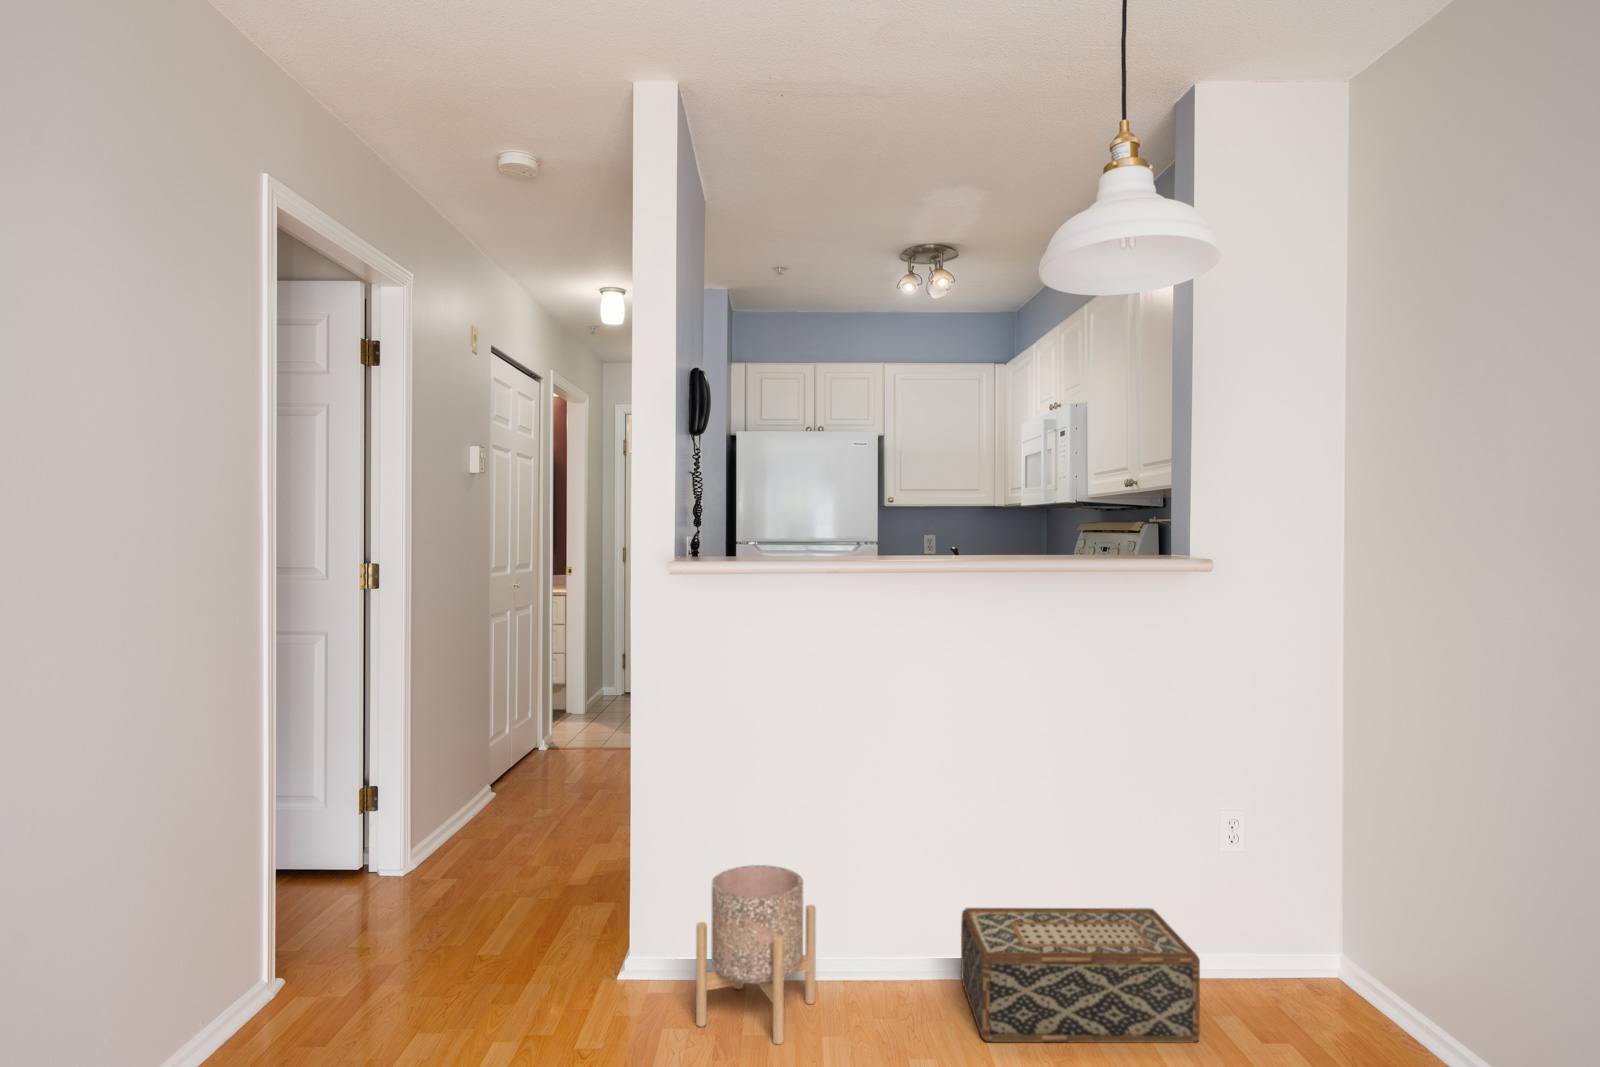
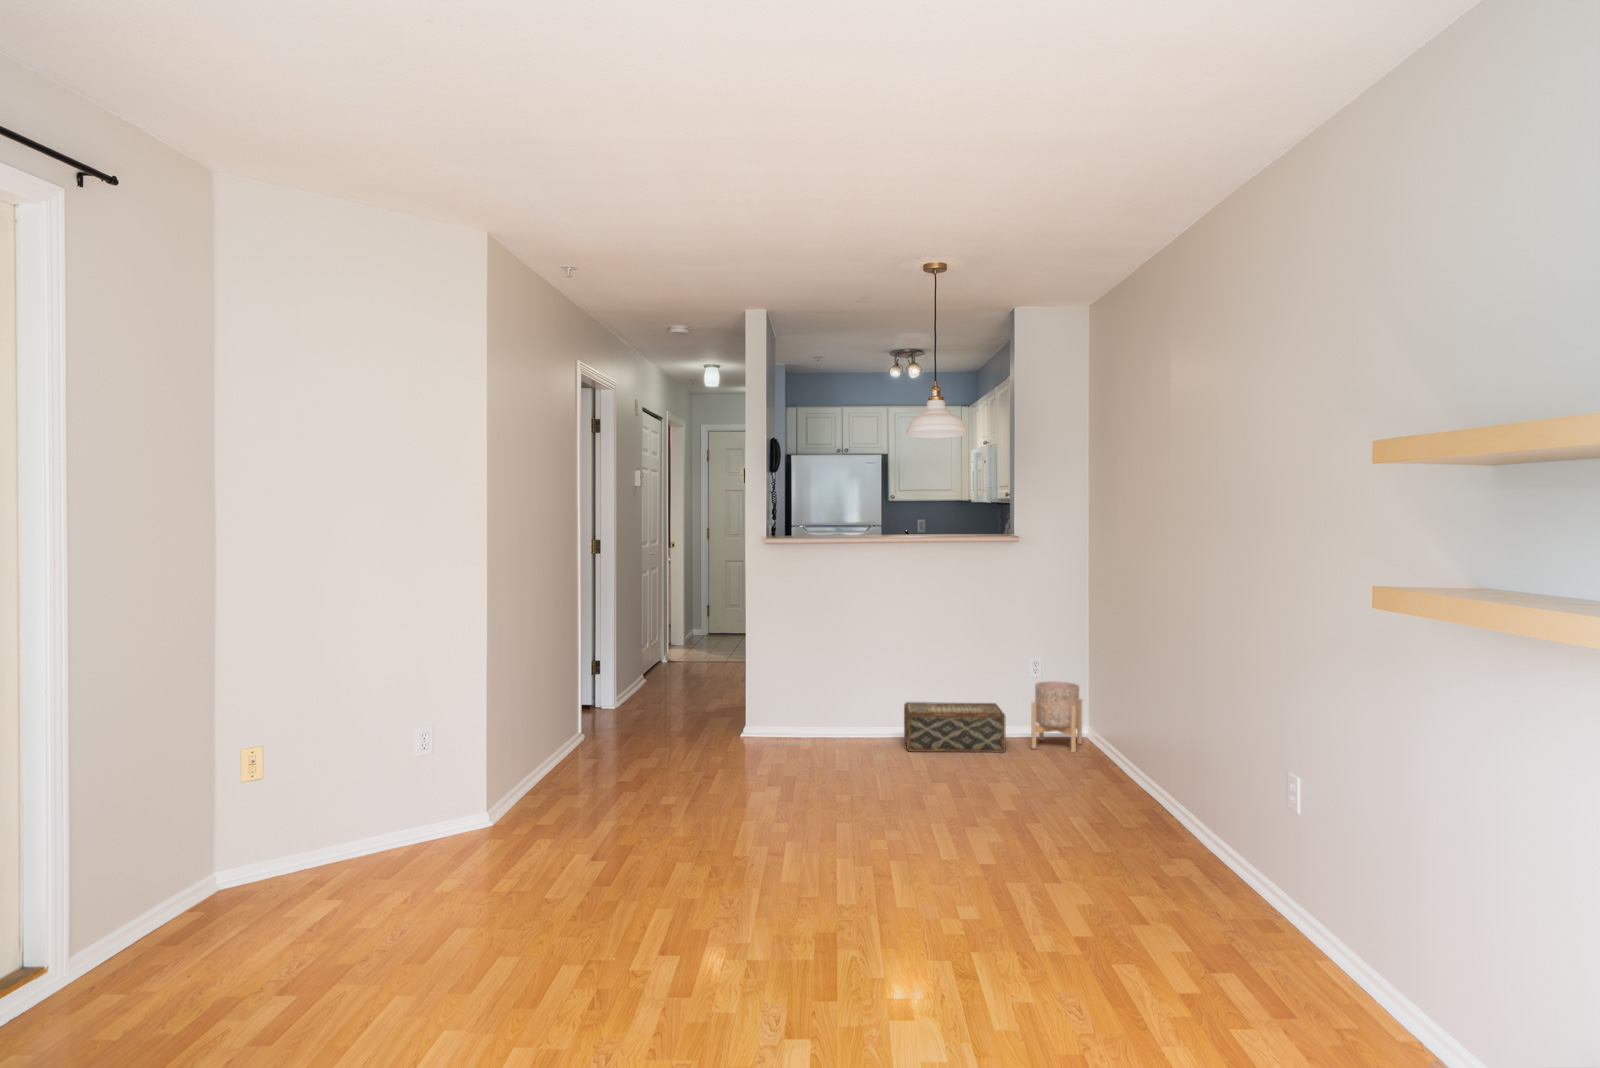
planter: present [696,865,816,1044] -> present [1031,681,1082,753]

